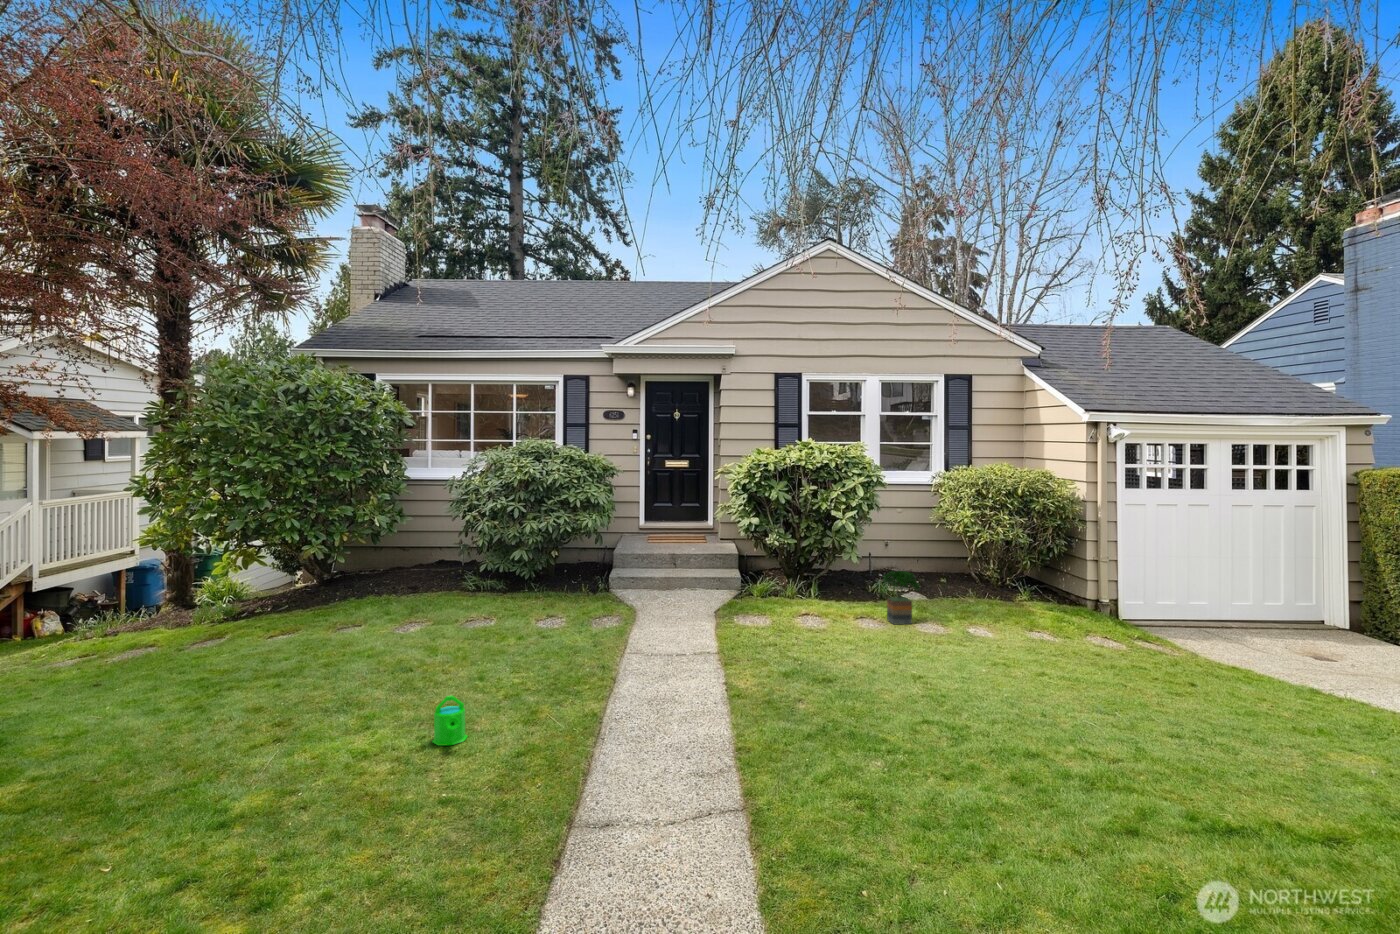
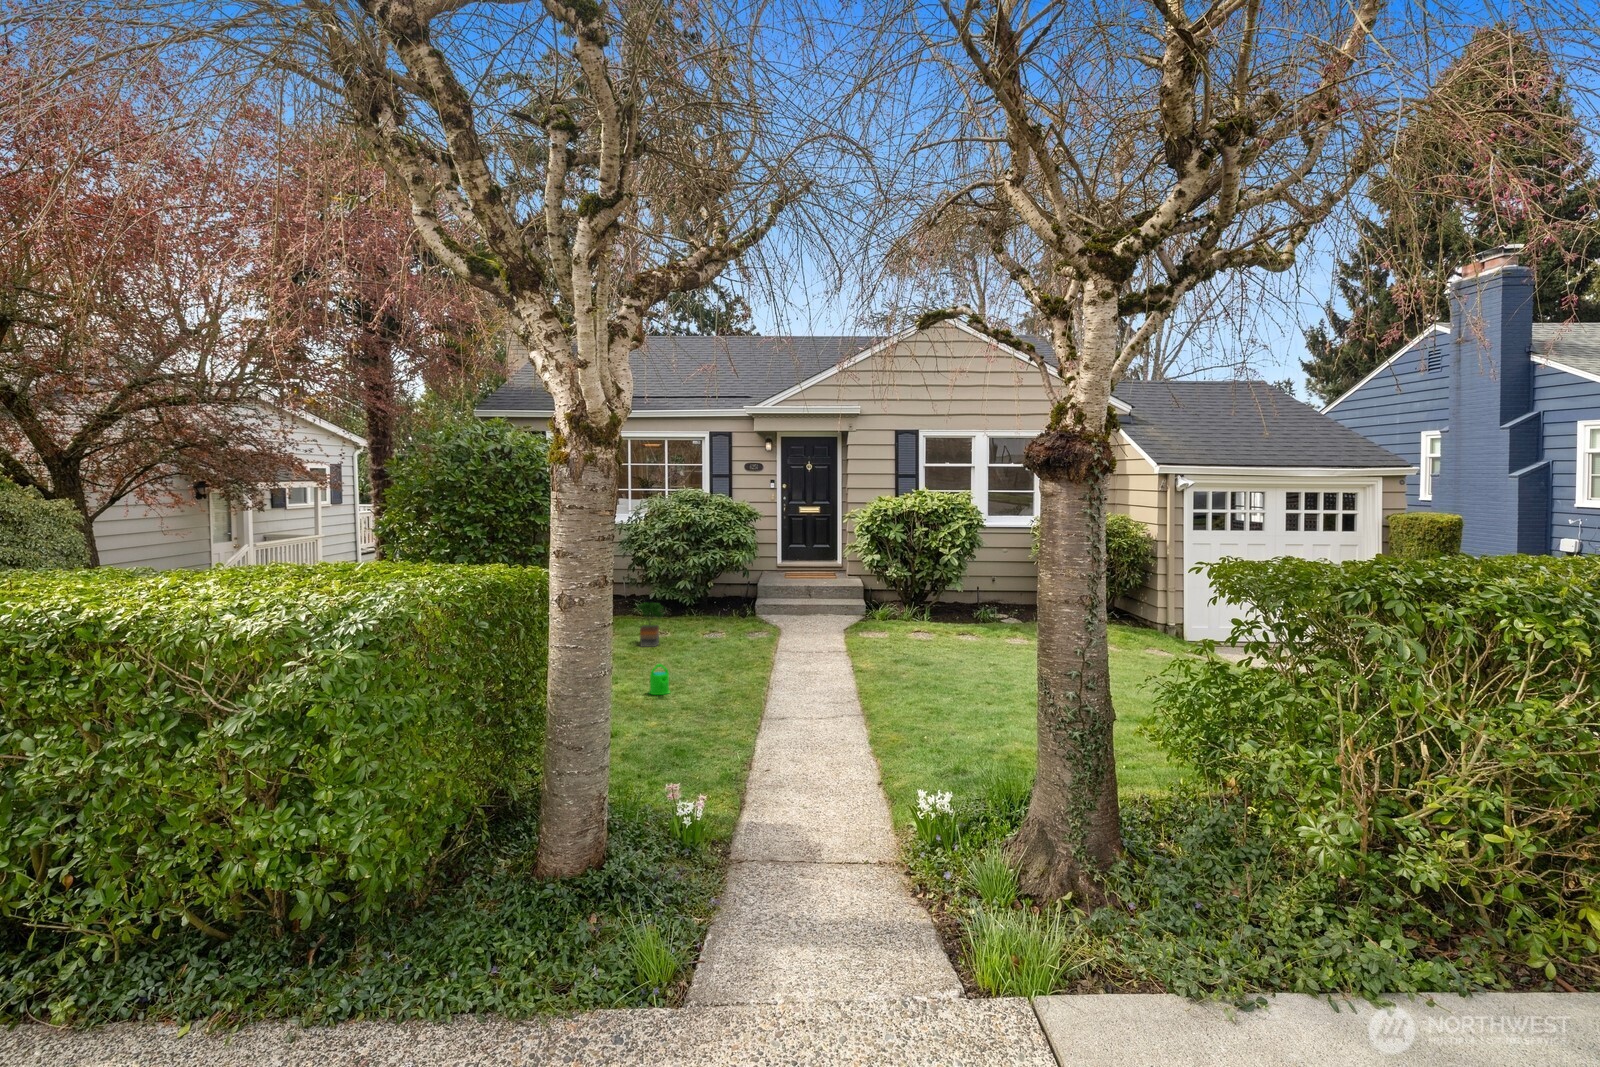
potted tree: present [883,571,920,624] -> present [637,603,664,647]

